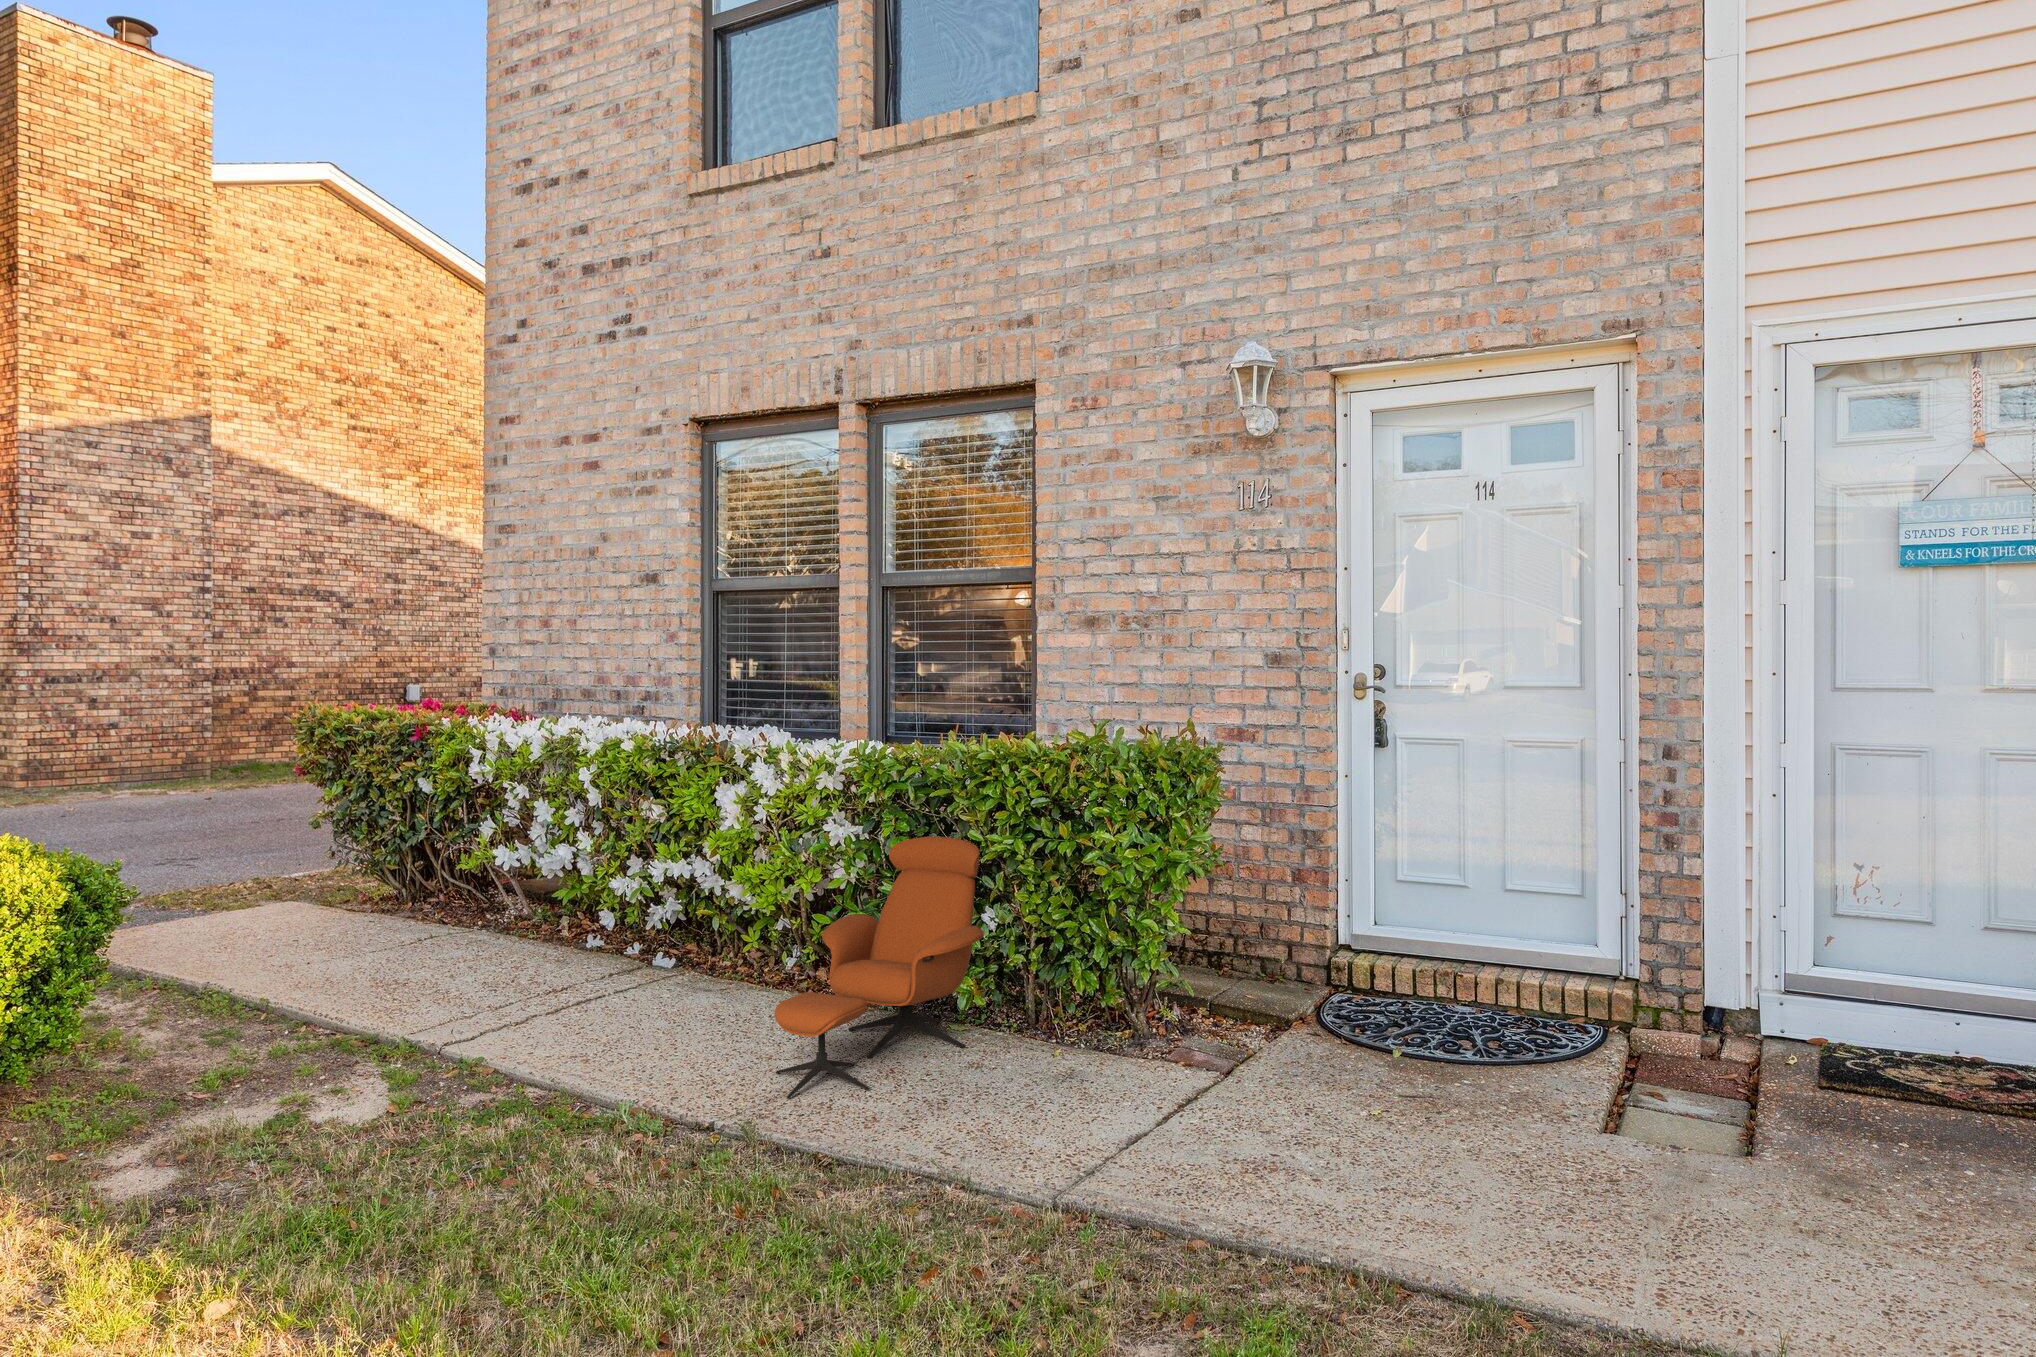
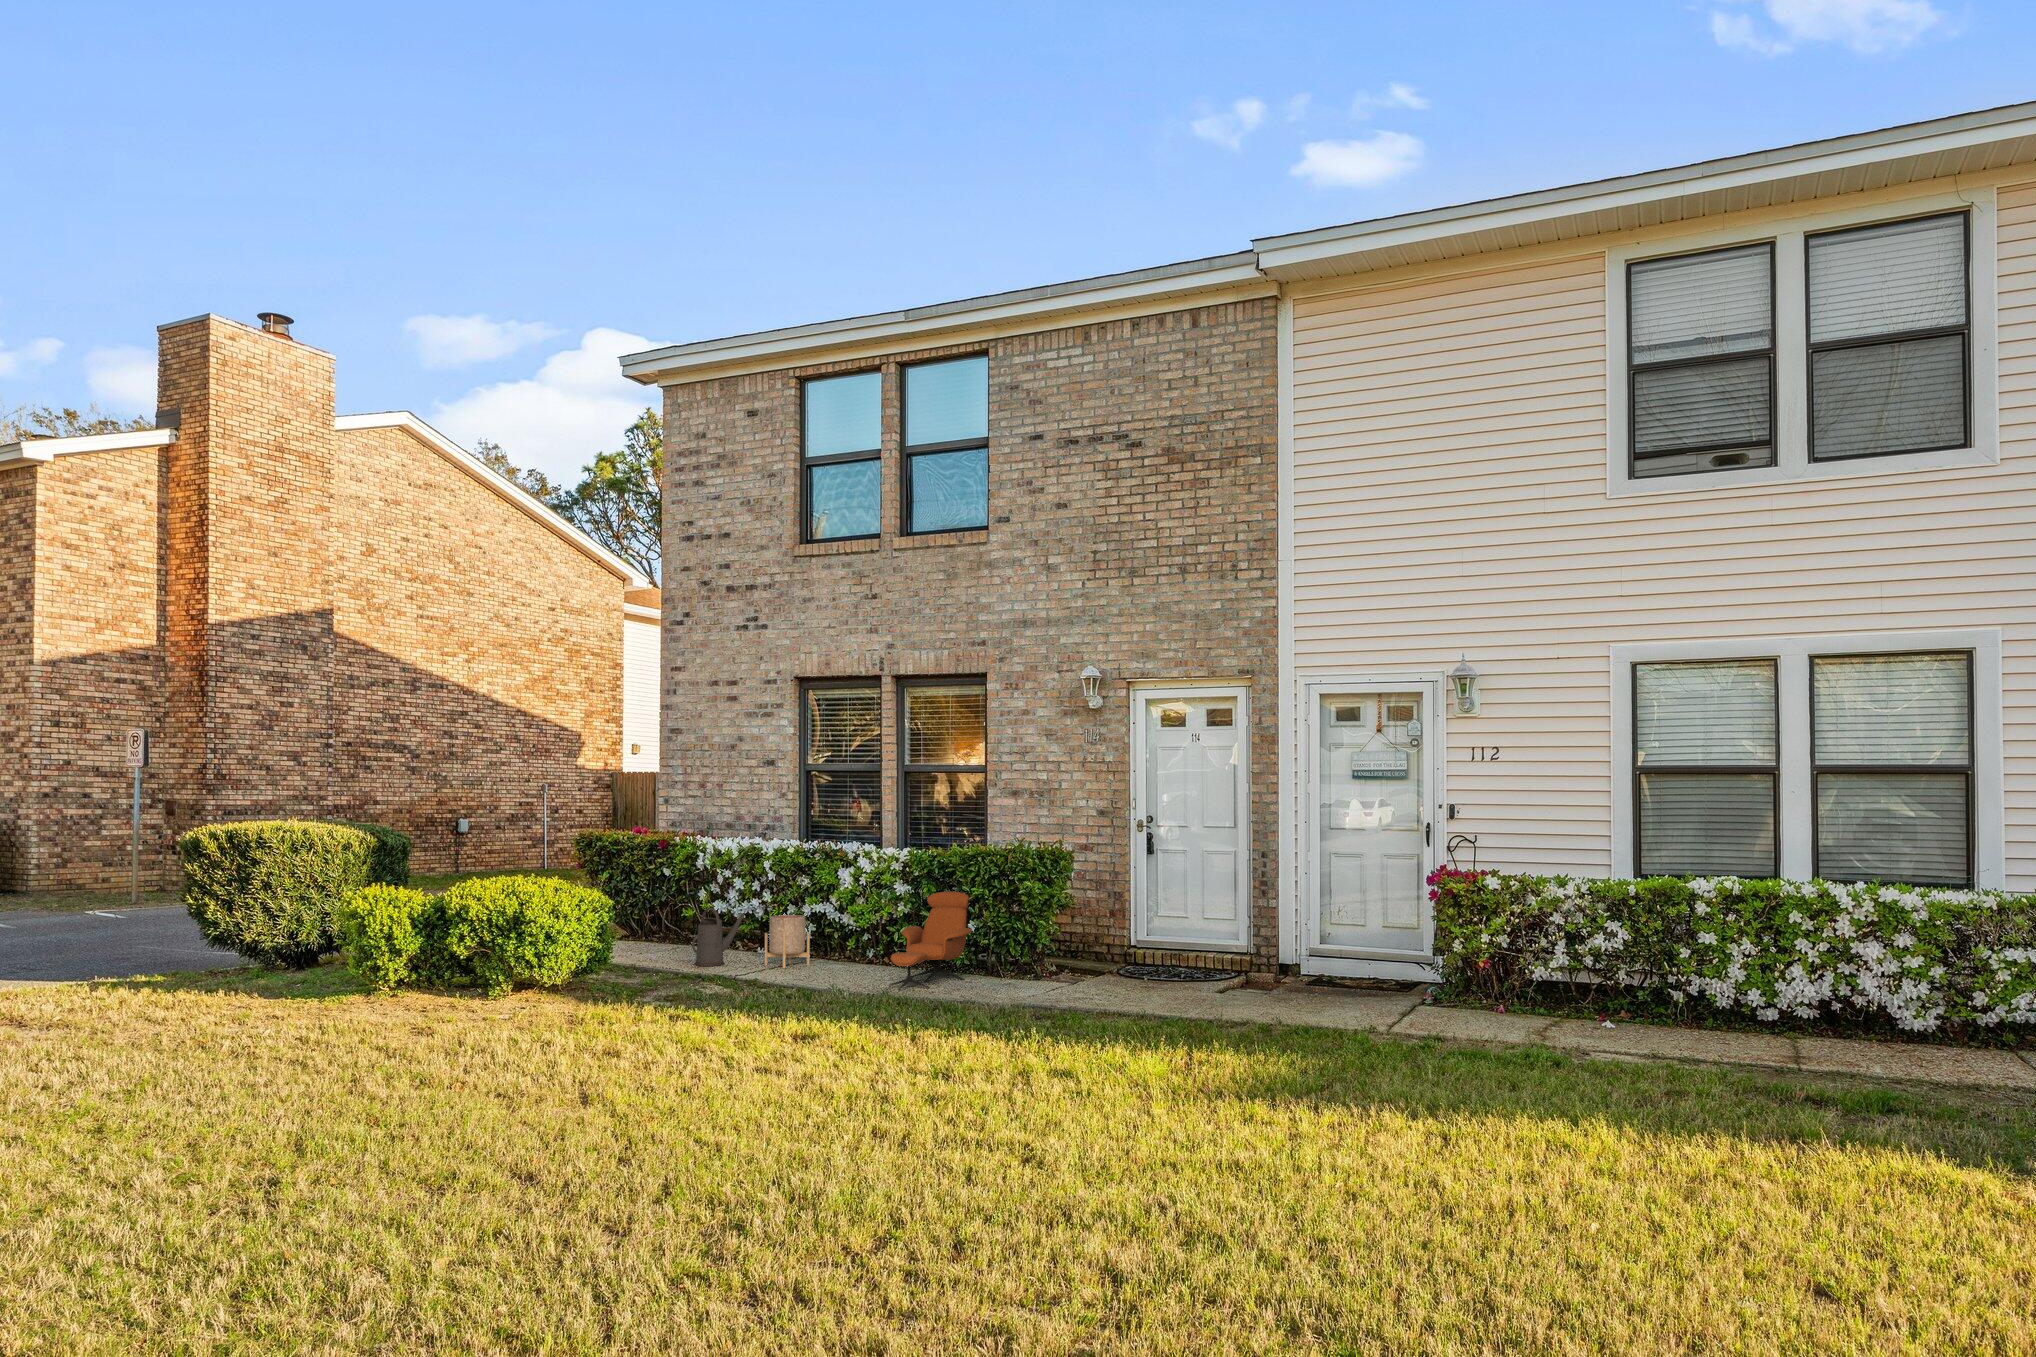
watering can: none [432,853,562,971] -> present [692,908,744,966]
planter: none [578,869,668,984] -> present [764,915,810,969]

